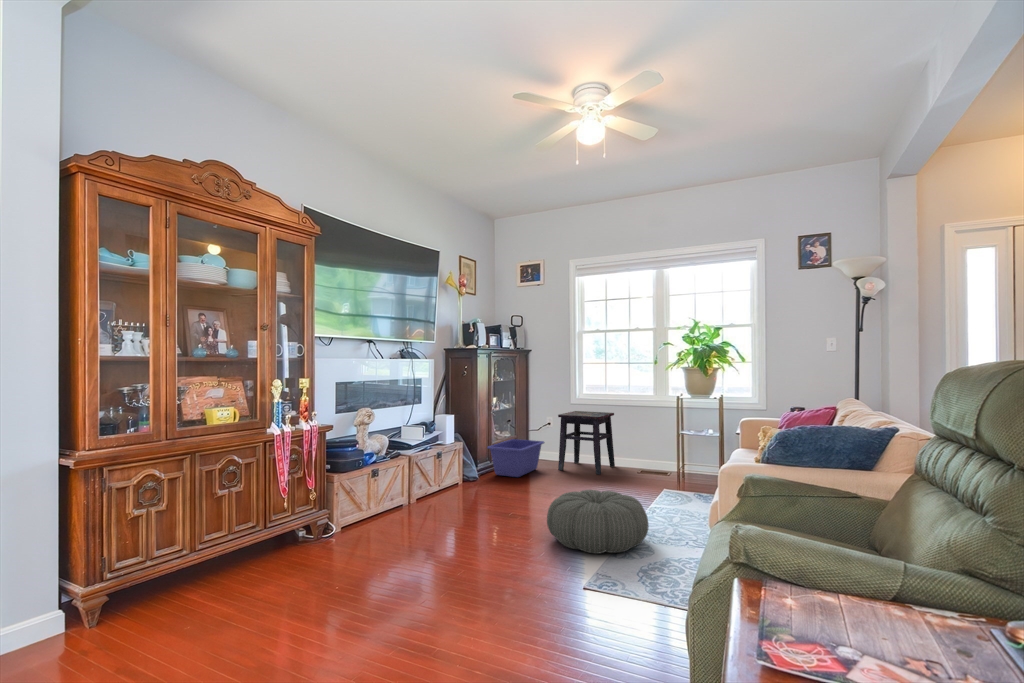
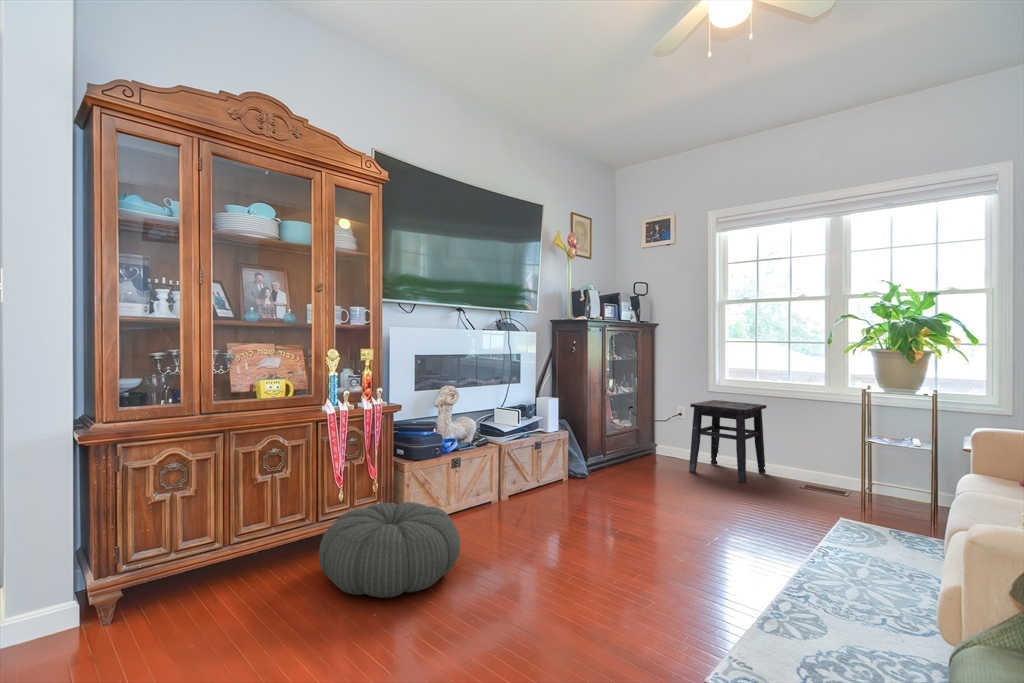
storage bin: present [487,439,544,477] -> none [599,430,672,477]
pouf: present [547,490,649,554] -> present [319,502,460,598]

